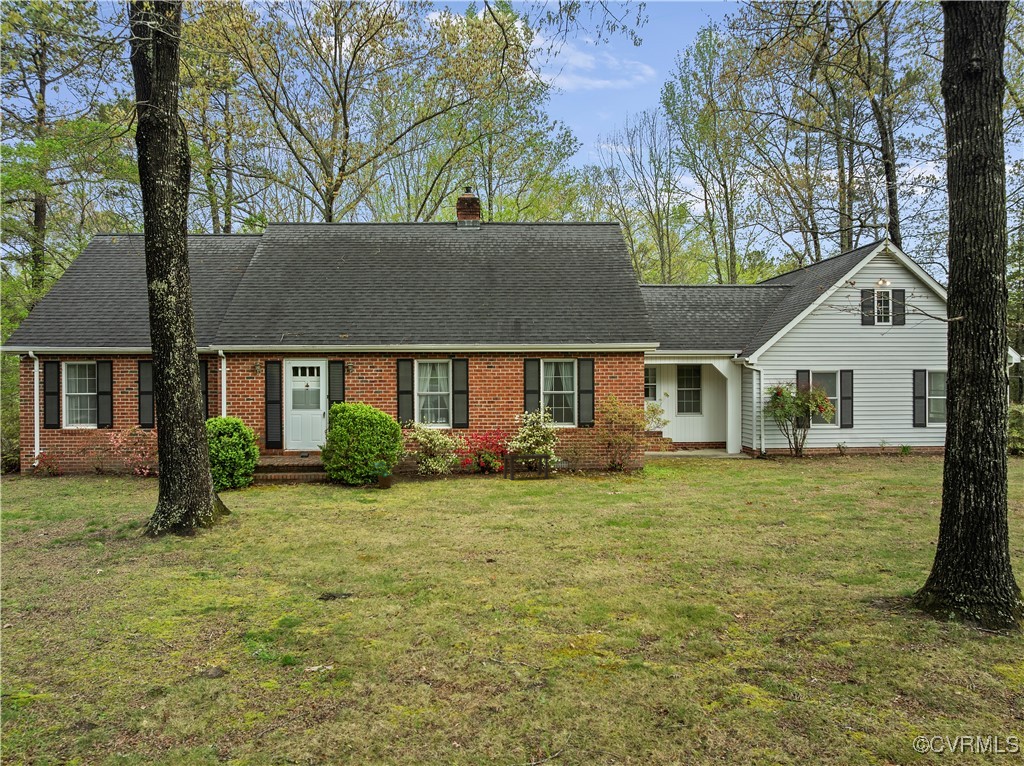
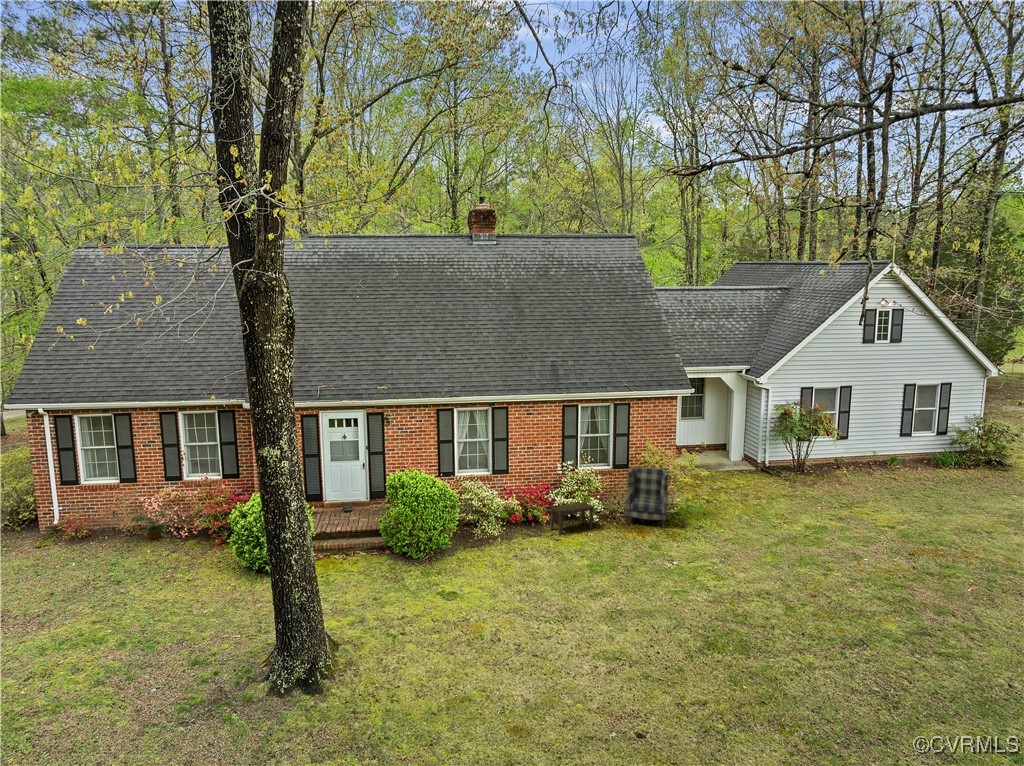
chair: none [584,424,632,480] -> present [625,467,669,528]
potted plant: present [372,462,392,488] -> present [132,513,167,540]

